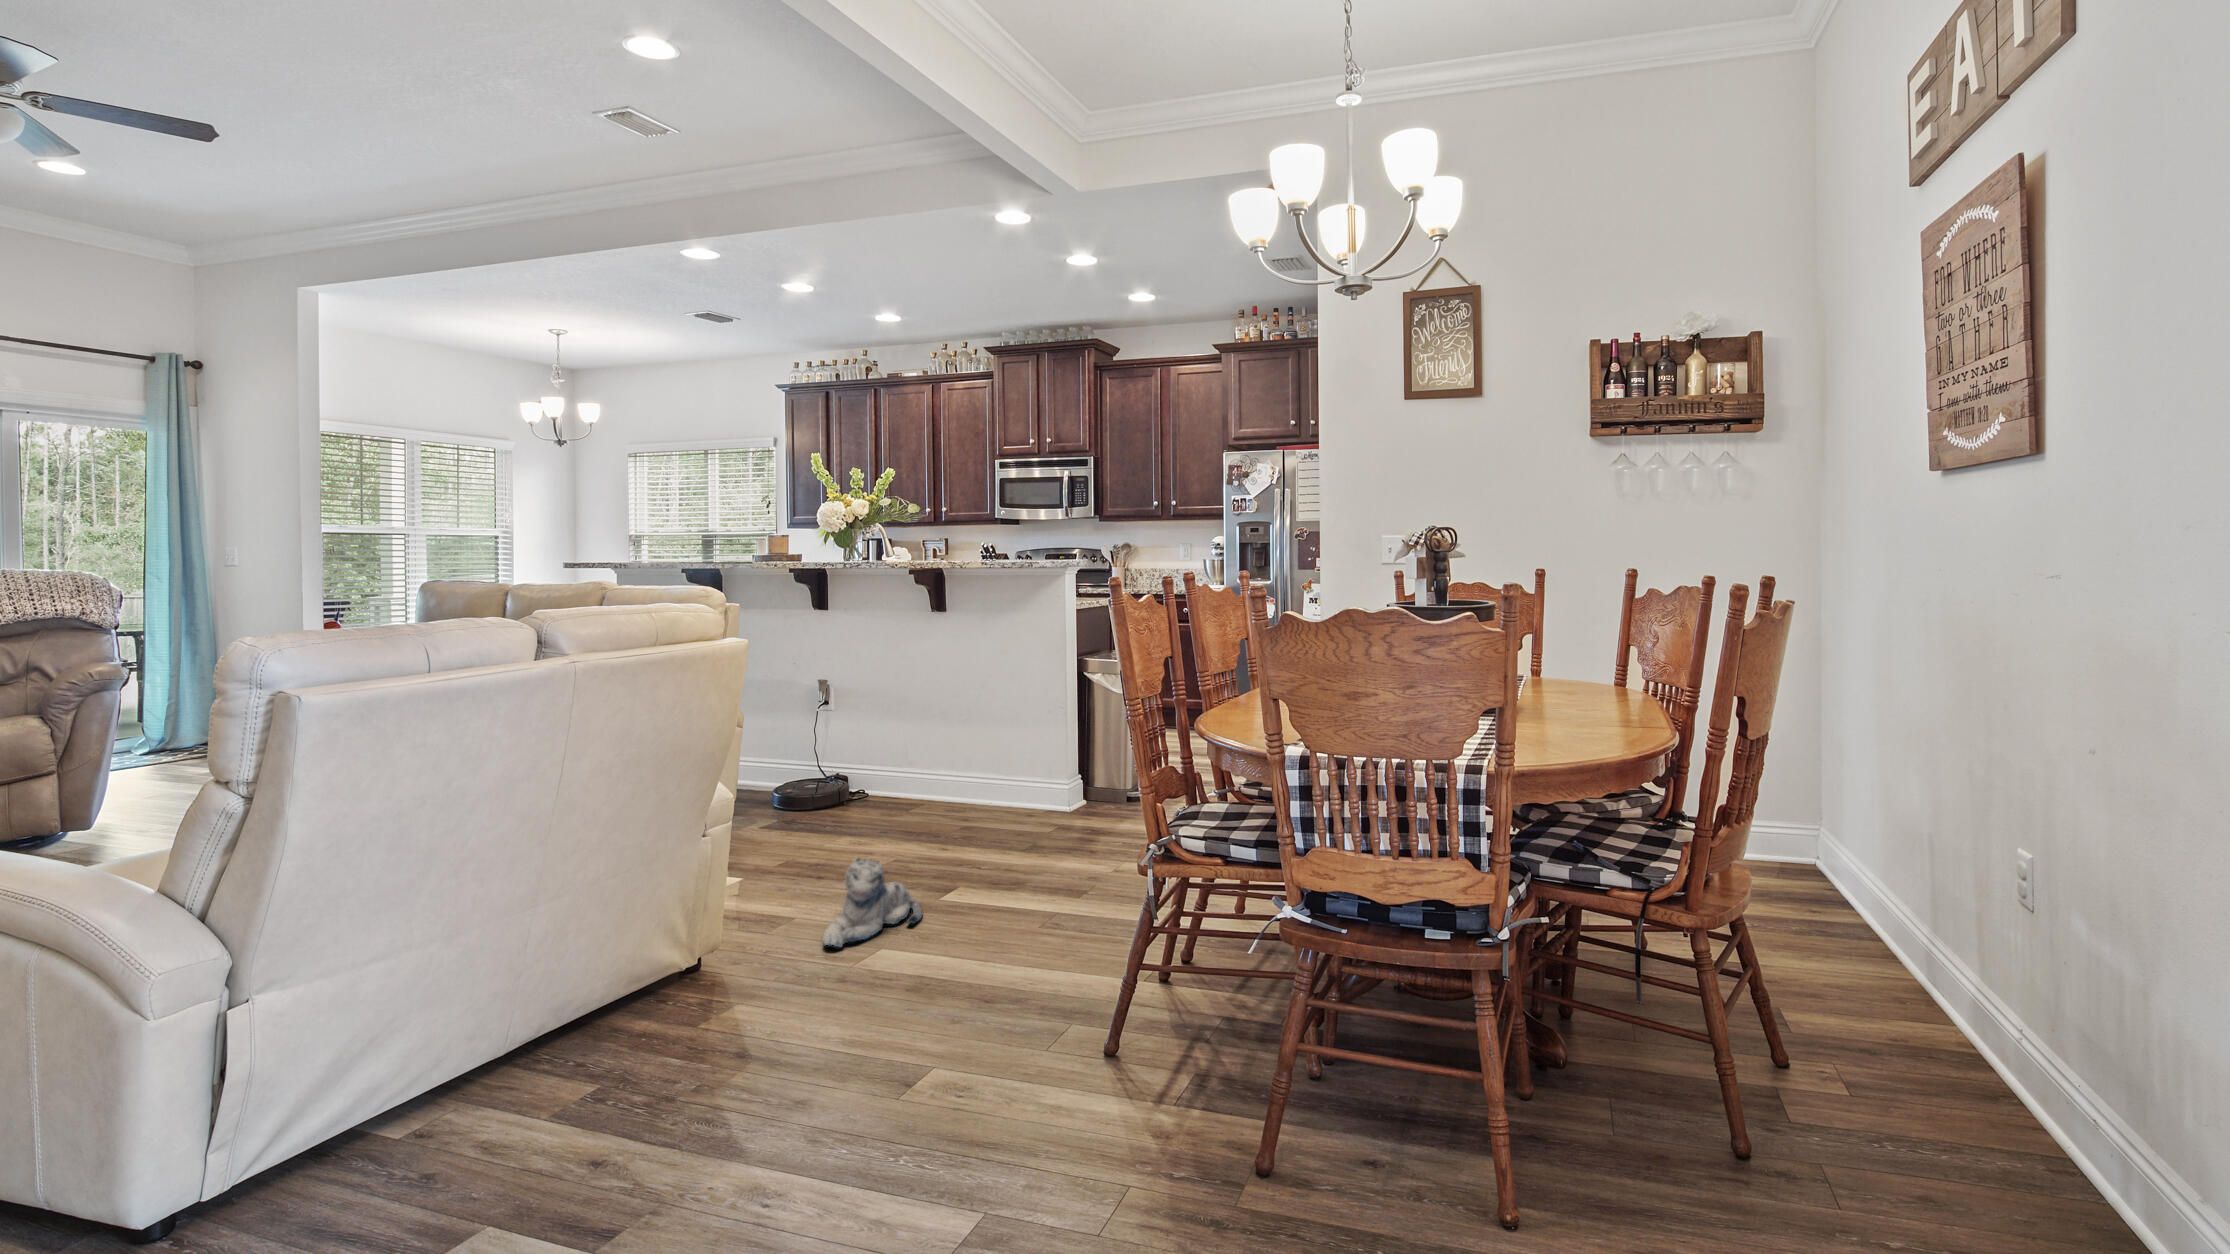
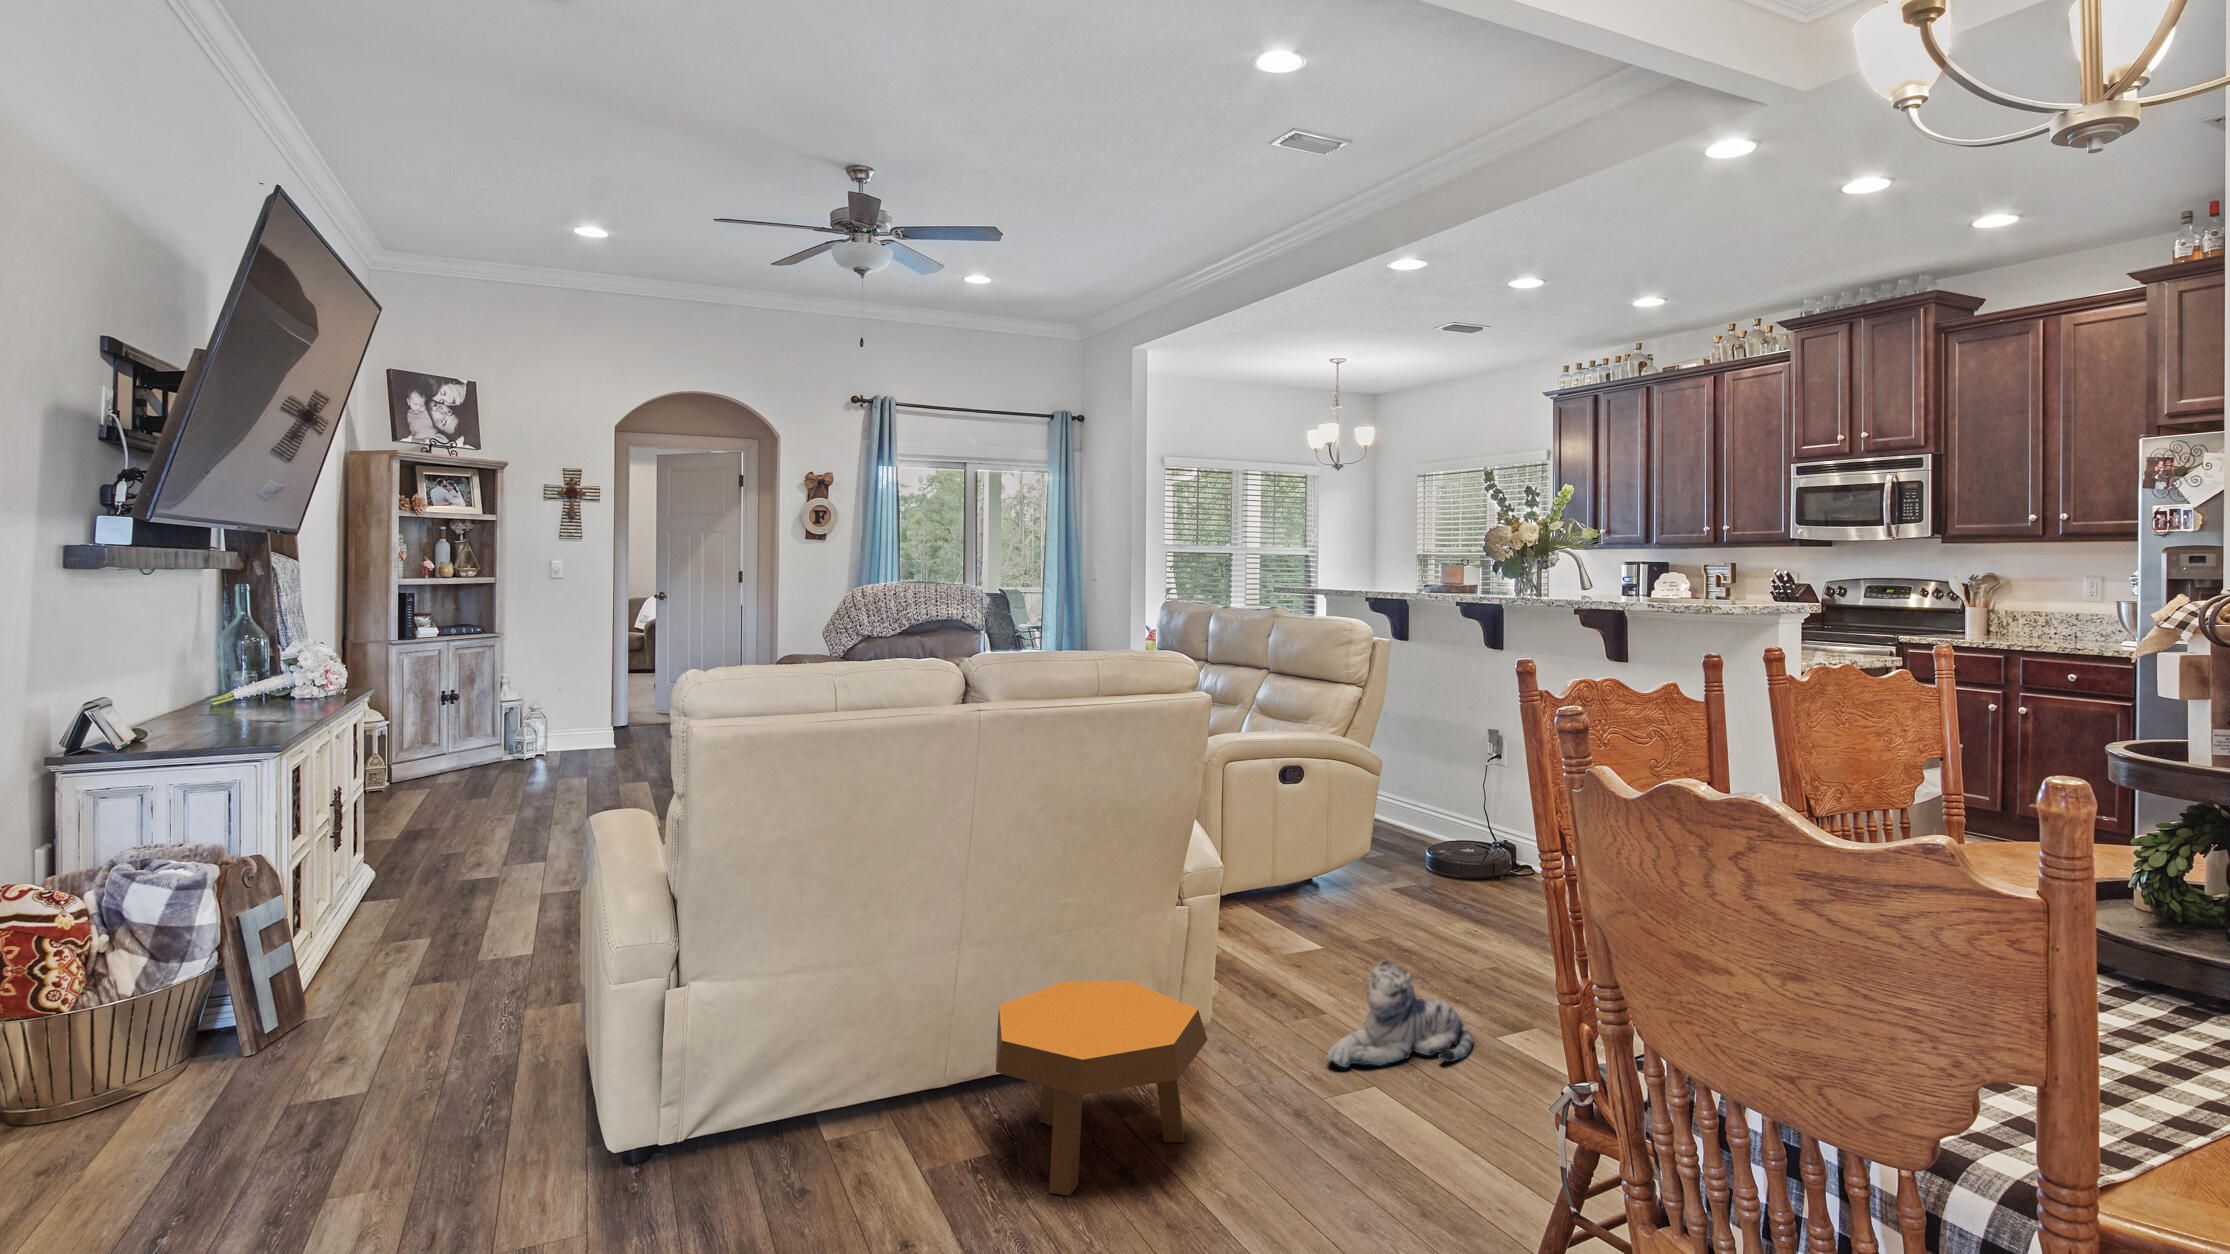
footstool: none [562,913,776,1096] -> present [996,981,1207,1196]

